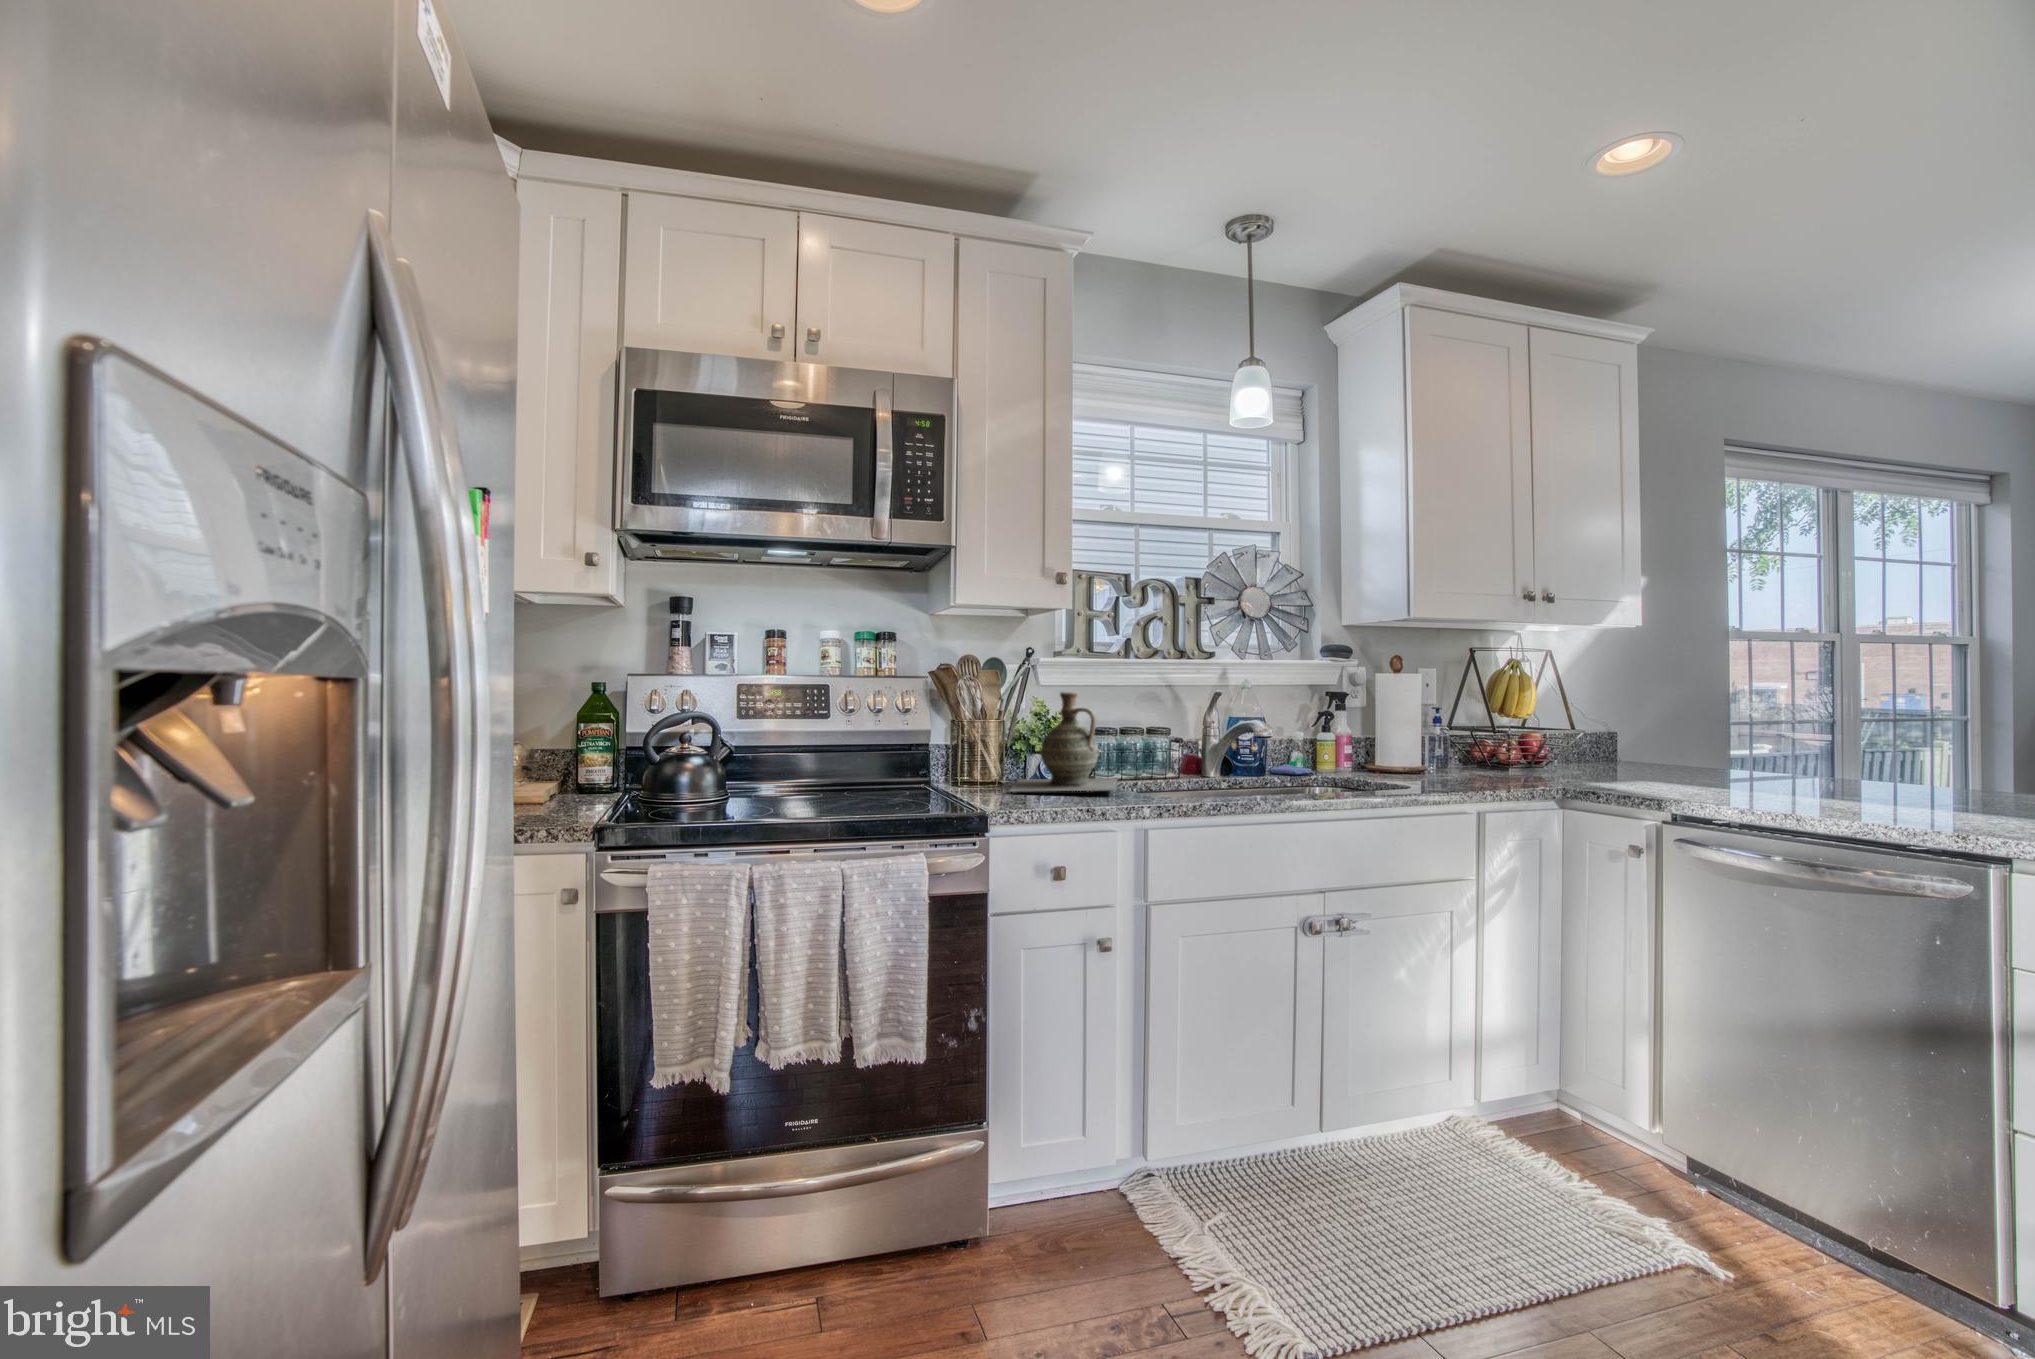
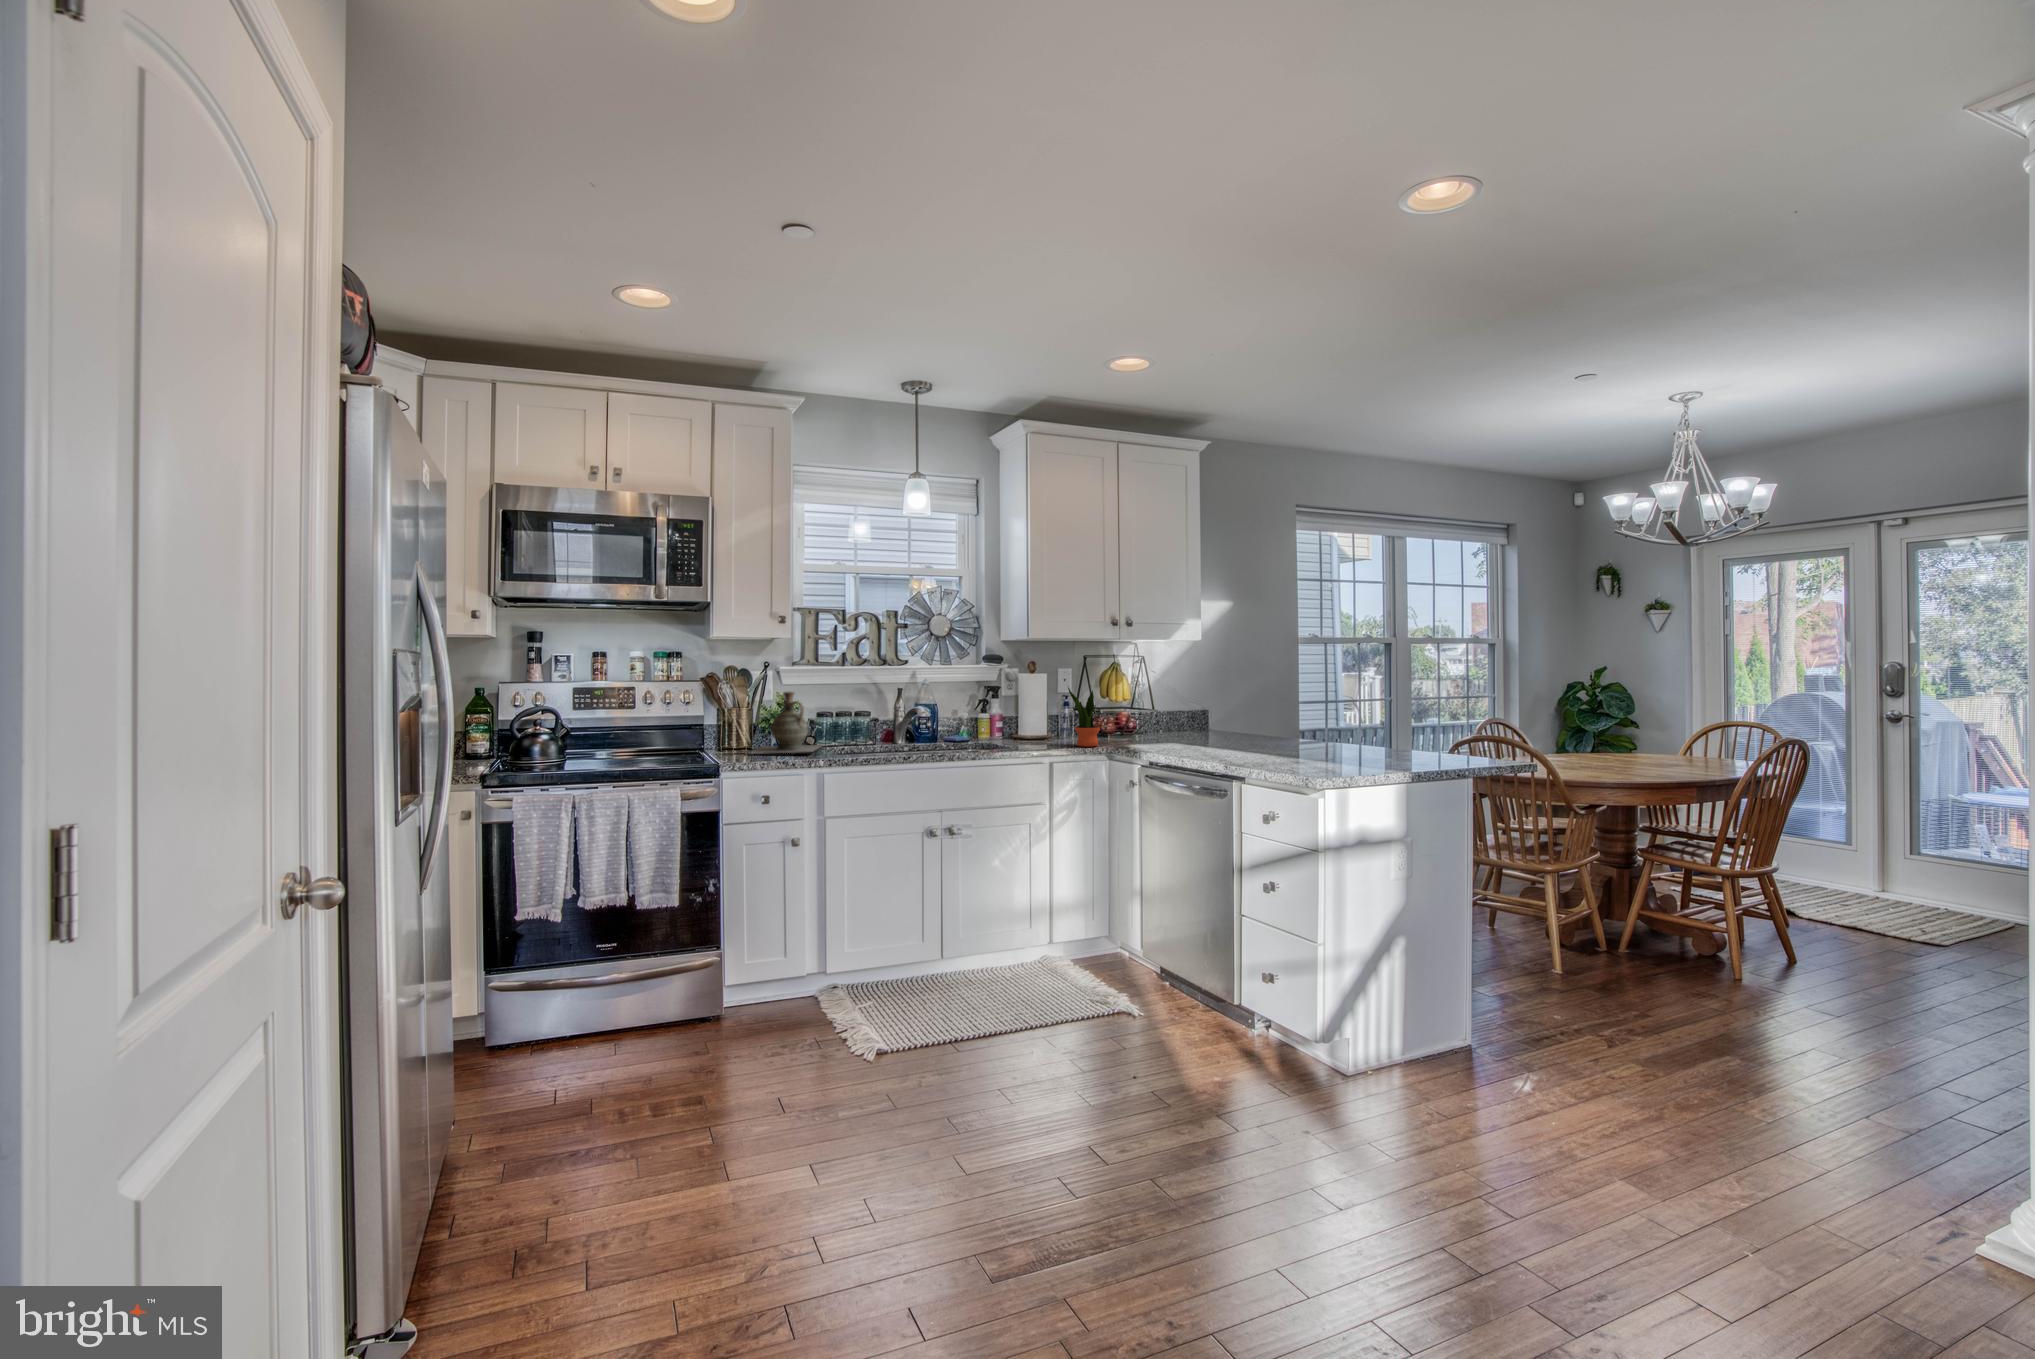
potted plant: none [1496,687,1560,786] -> present [1068,687,1100,746]

